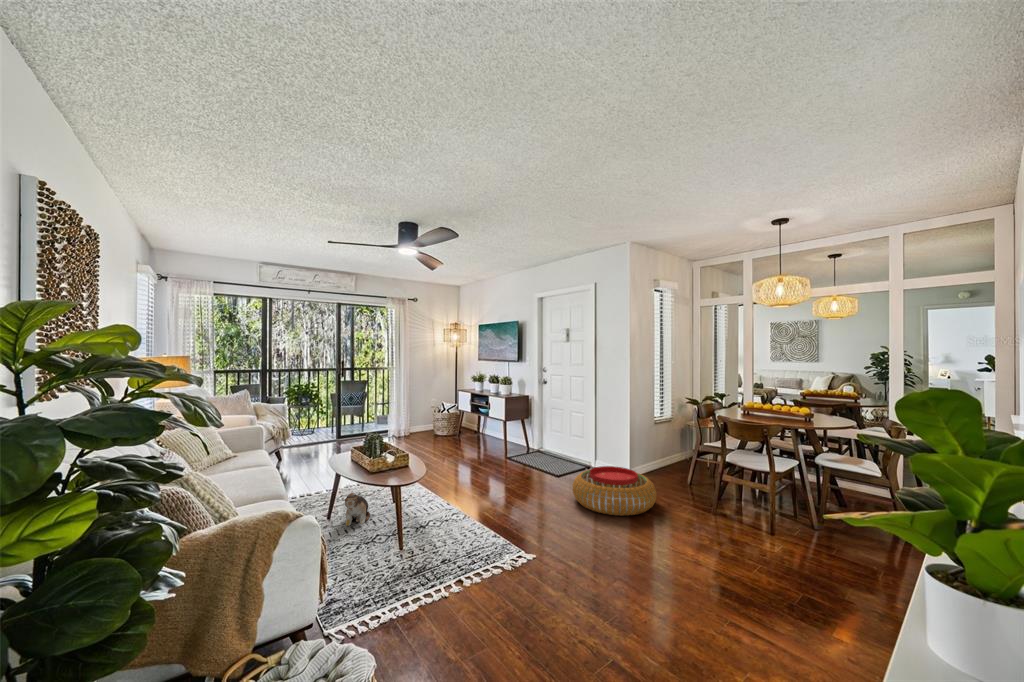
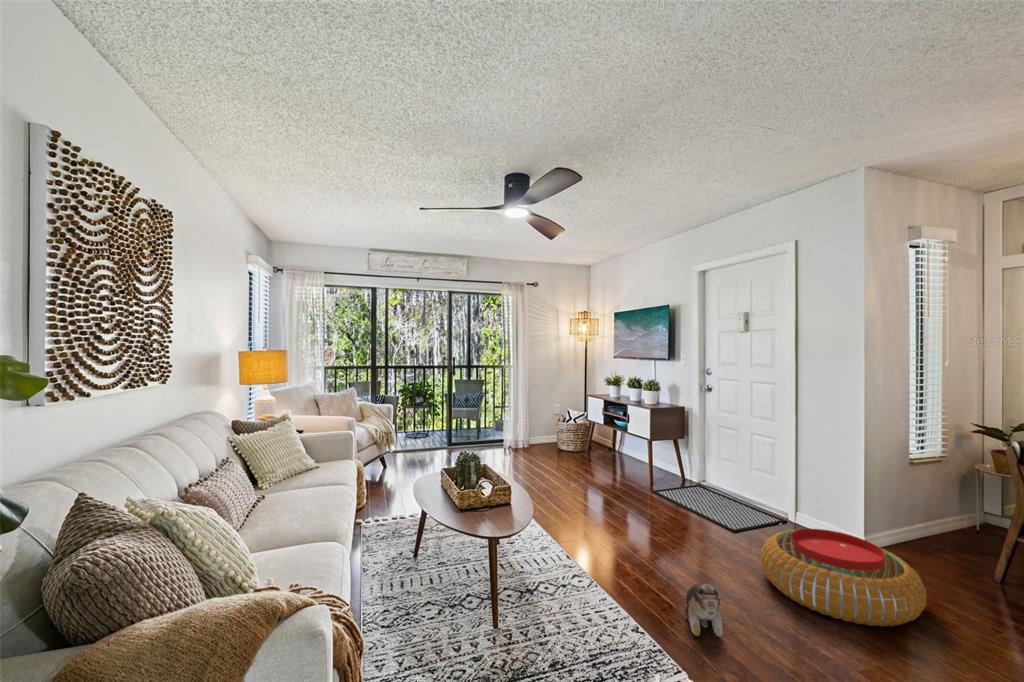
plush toy: present [345,493,370,526] -> present [685,583,722,637]

